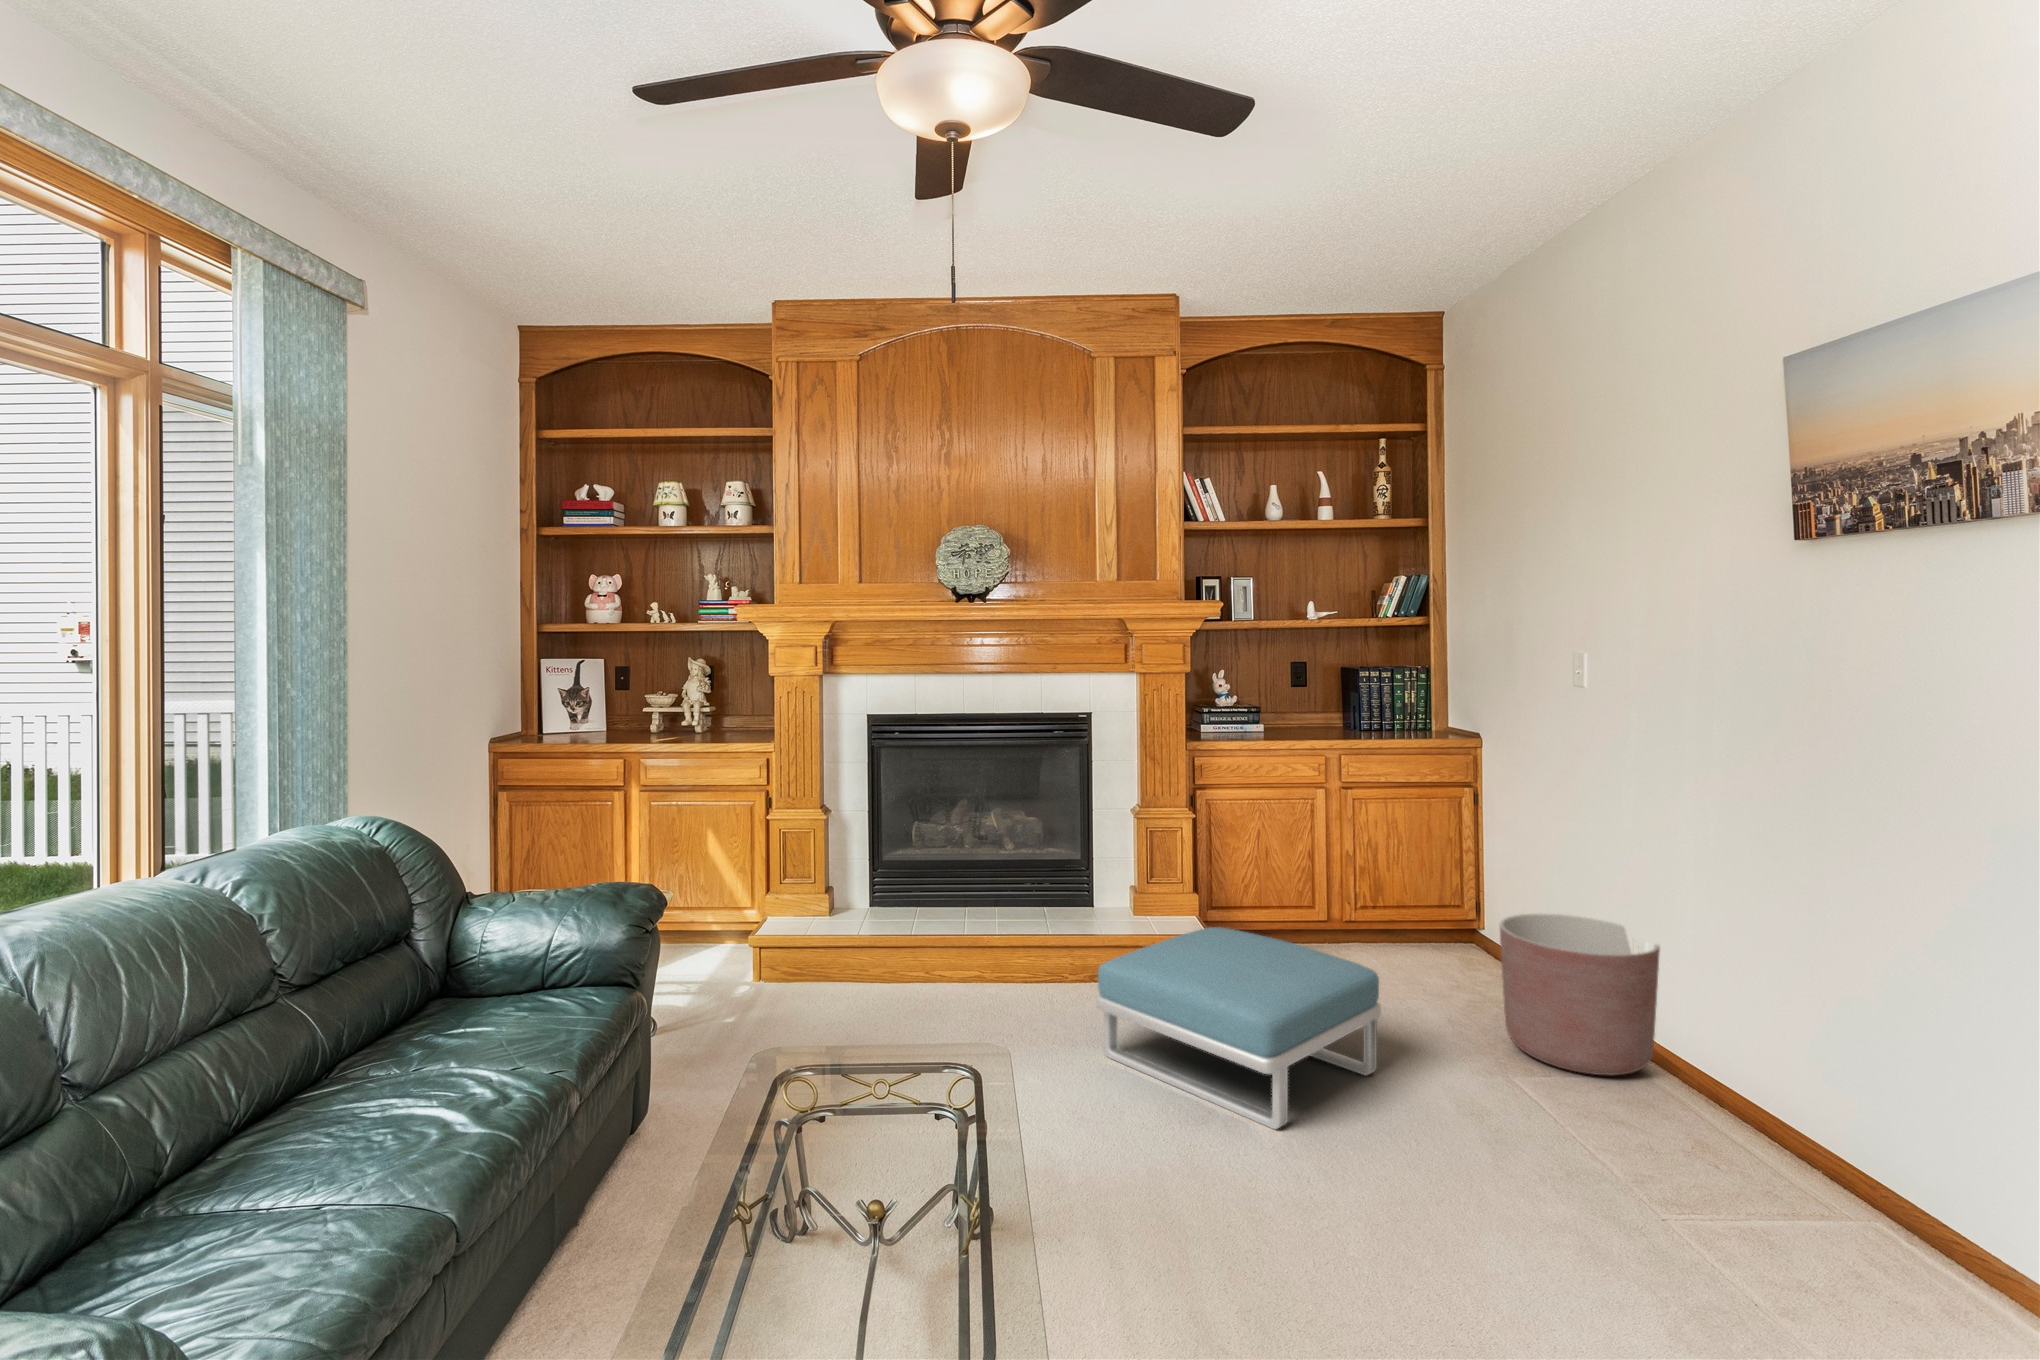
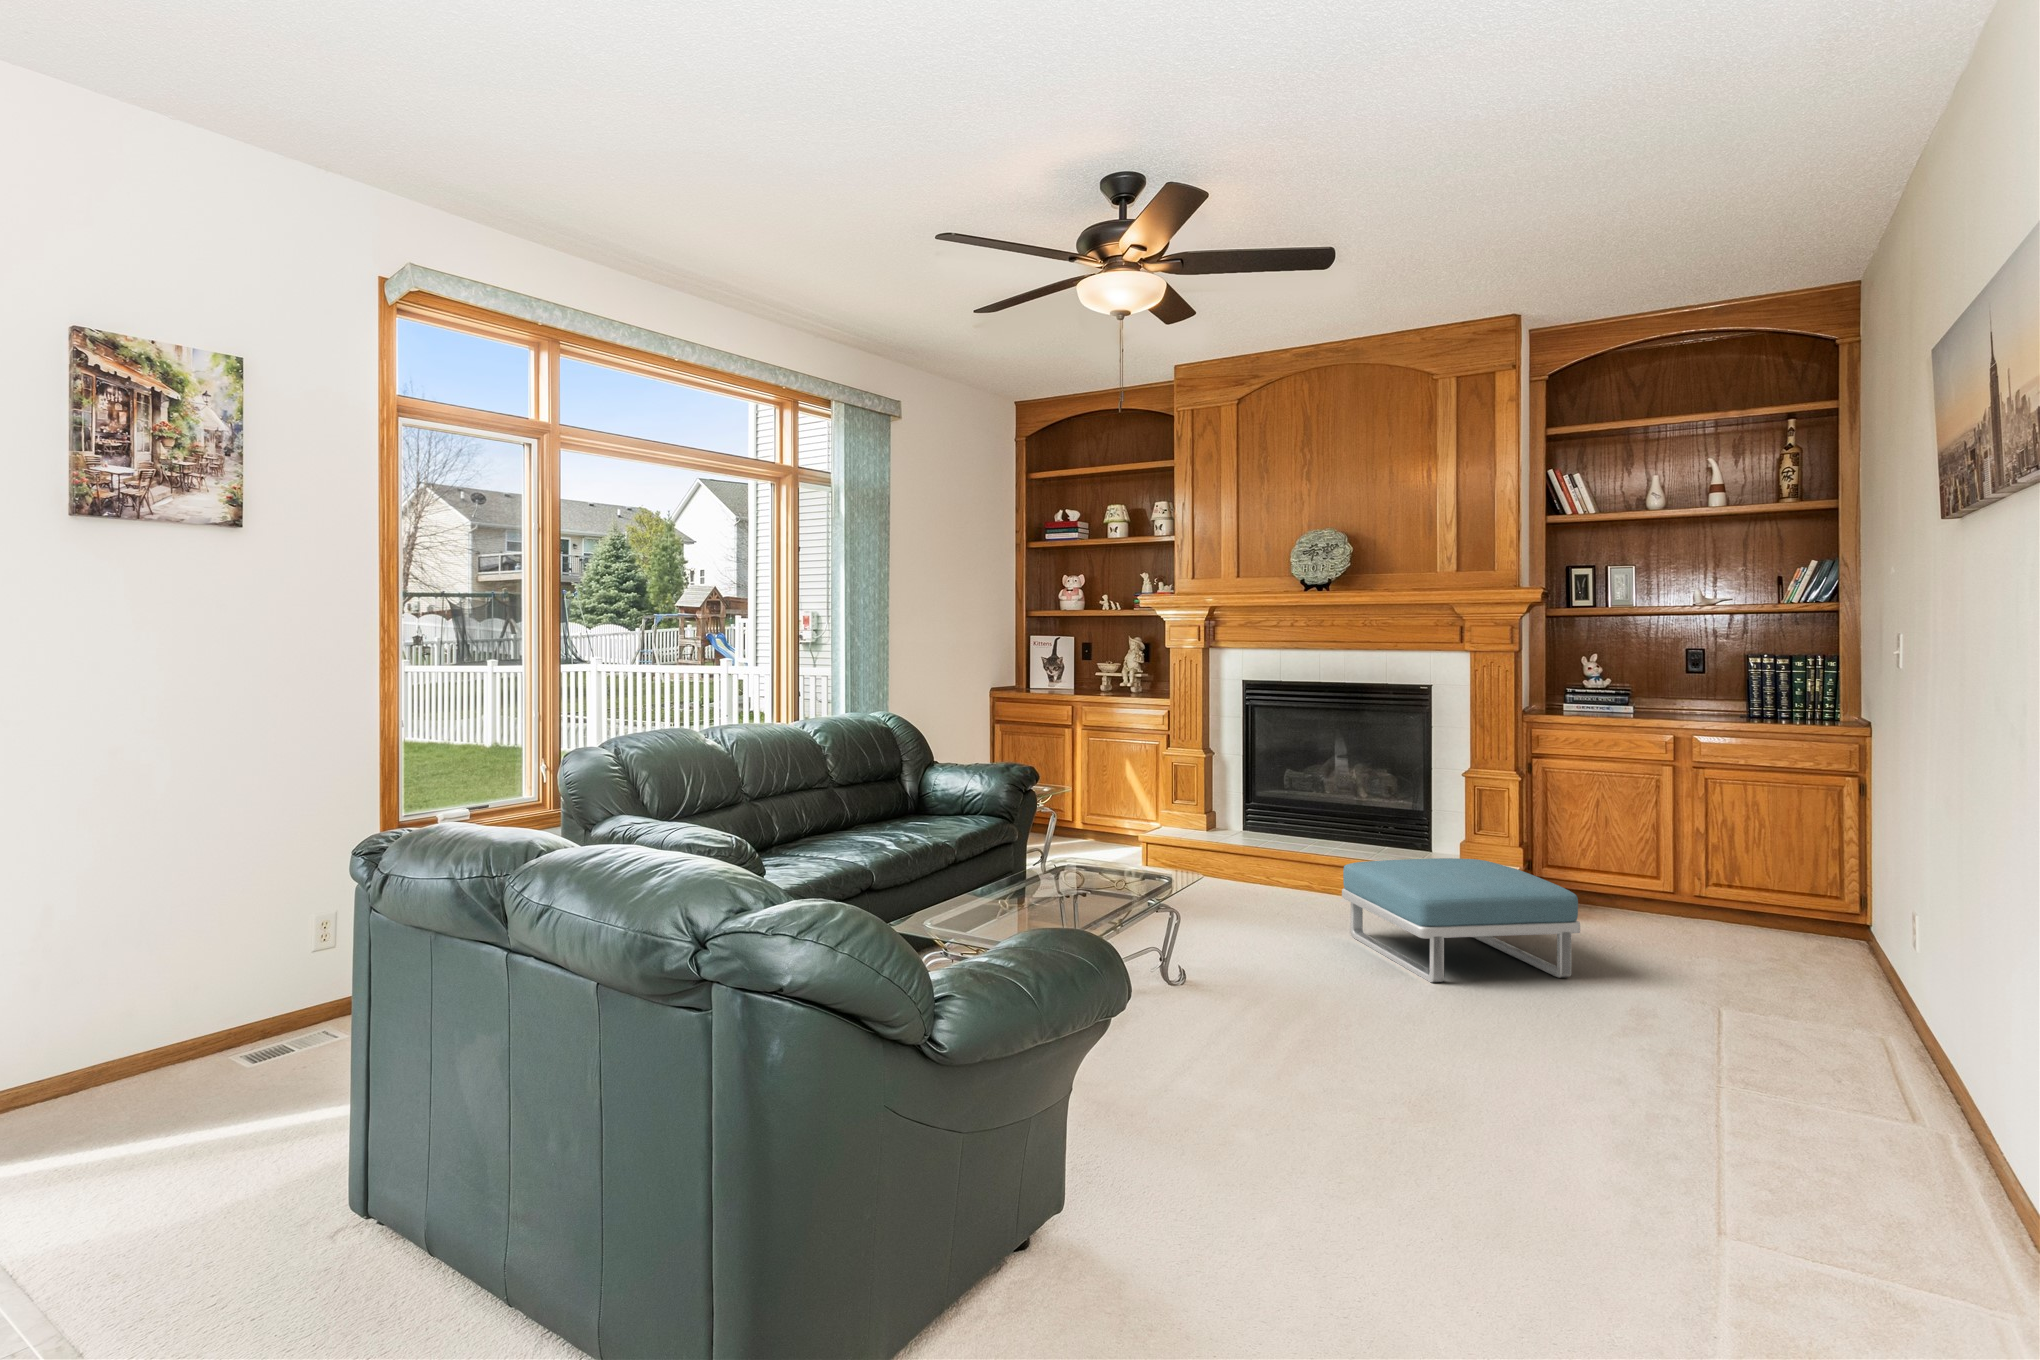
planter: present [1500,914,1660,1075] -> none [1731,877,1891,1019]

